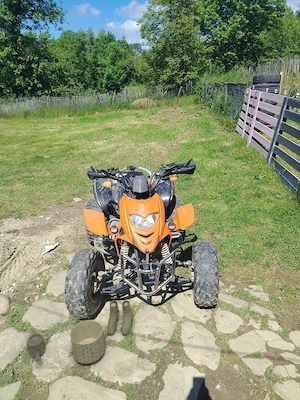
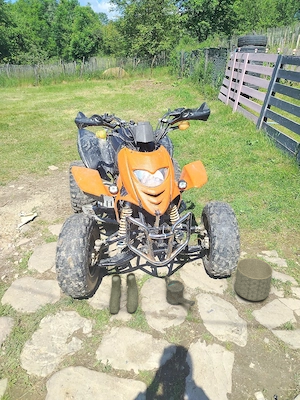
planter: present [70,320,105,364] -> present [234,258,273,301]
watering can: present [27,329,46,362] -> present [165,276,195,306]

